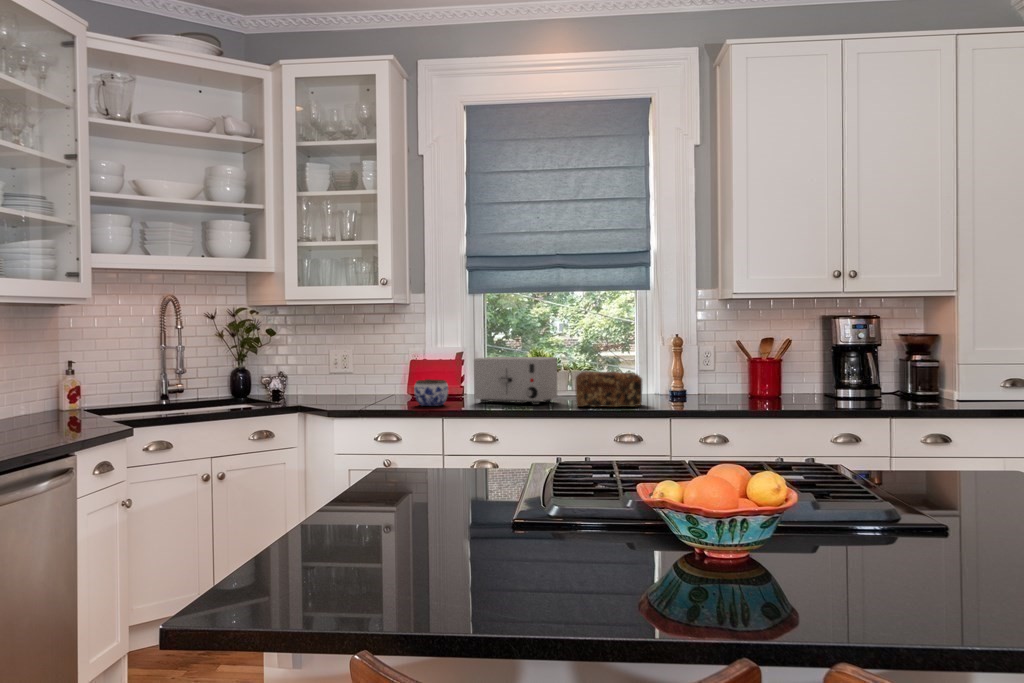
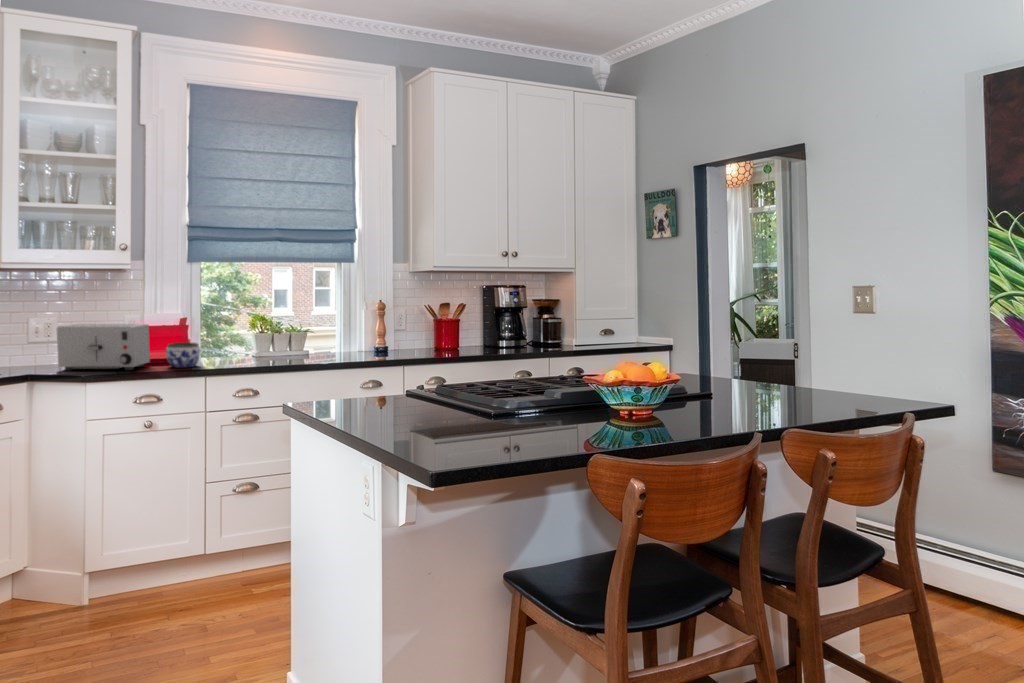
toaster: present [474,357,557,405] -> present [57,323,150,370]
bread loaf: present [575,371,642,407] -> none [318,332,376,362]

